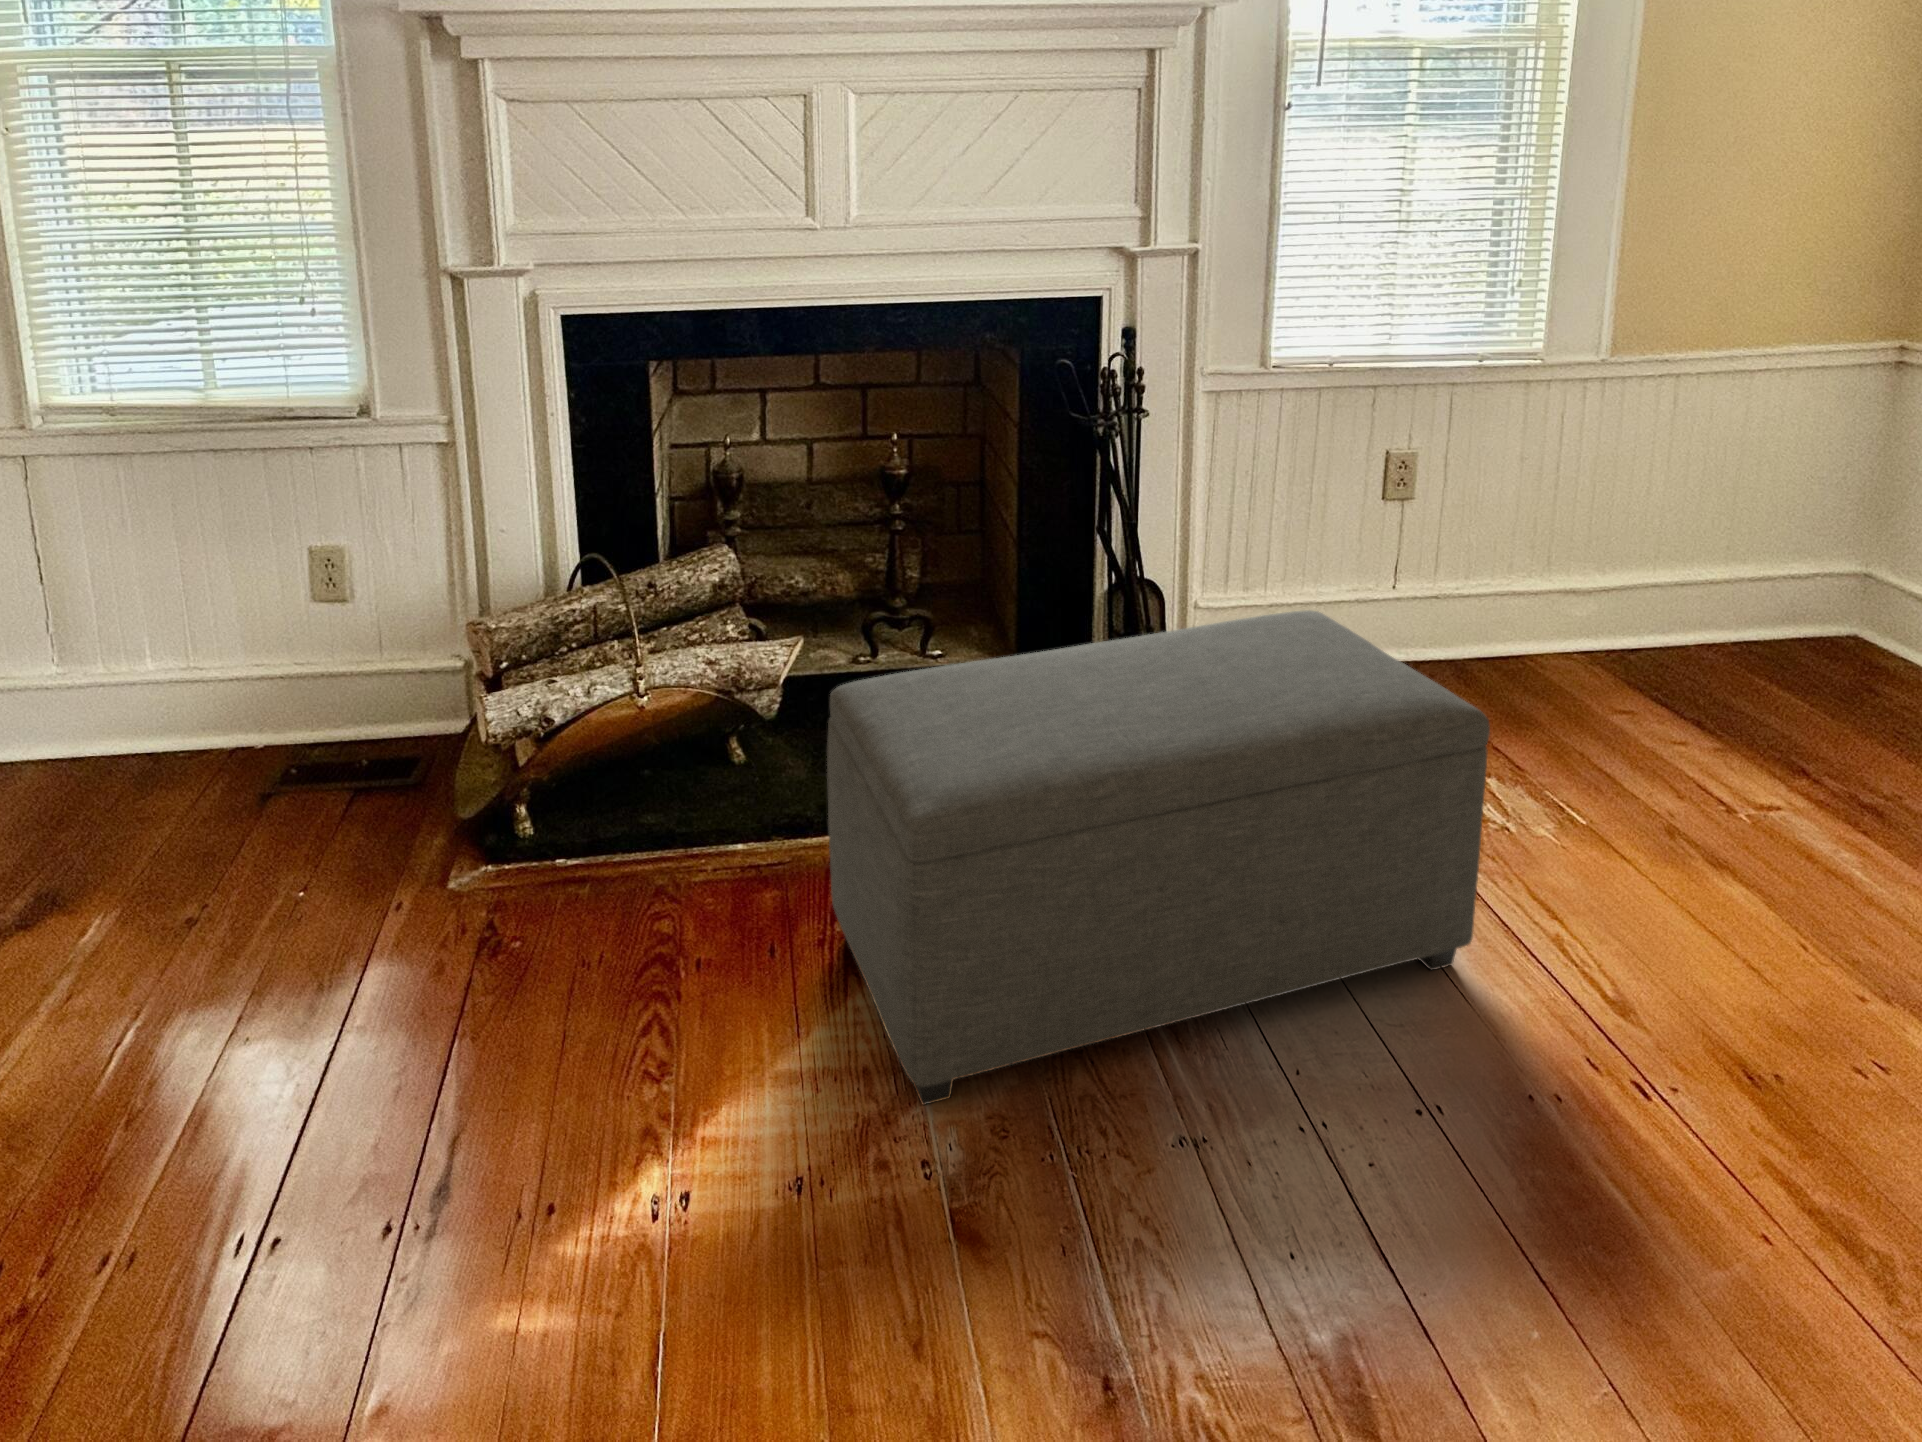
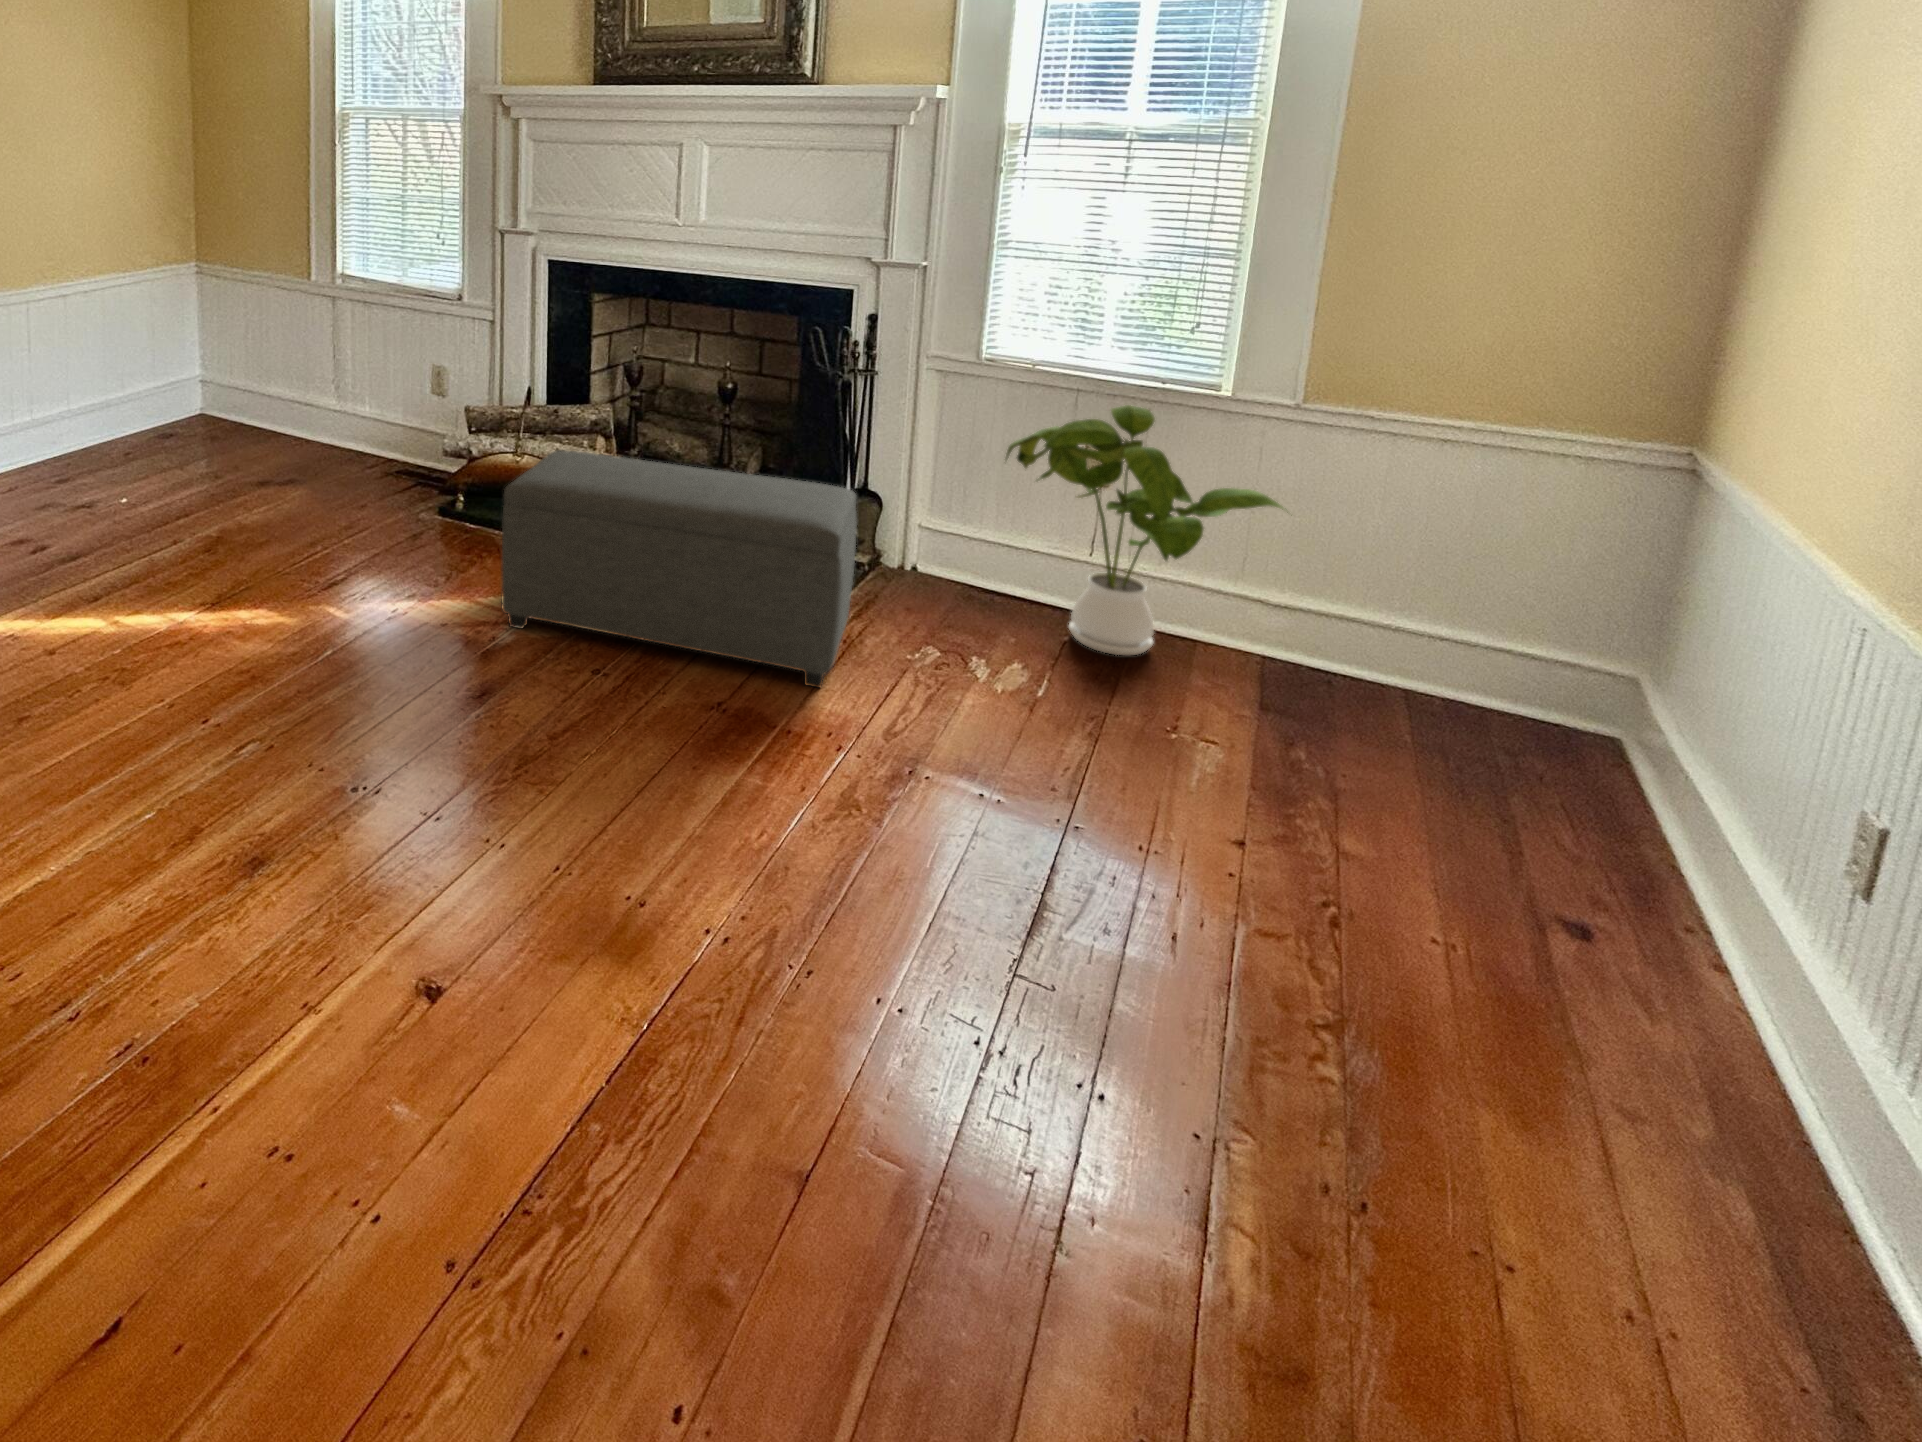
house plant: none [1350,401,1715,722] -> present [1006,405,1284,655]

